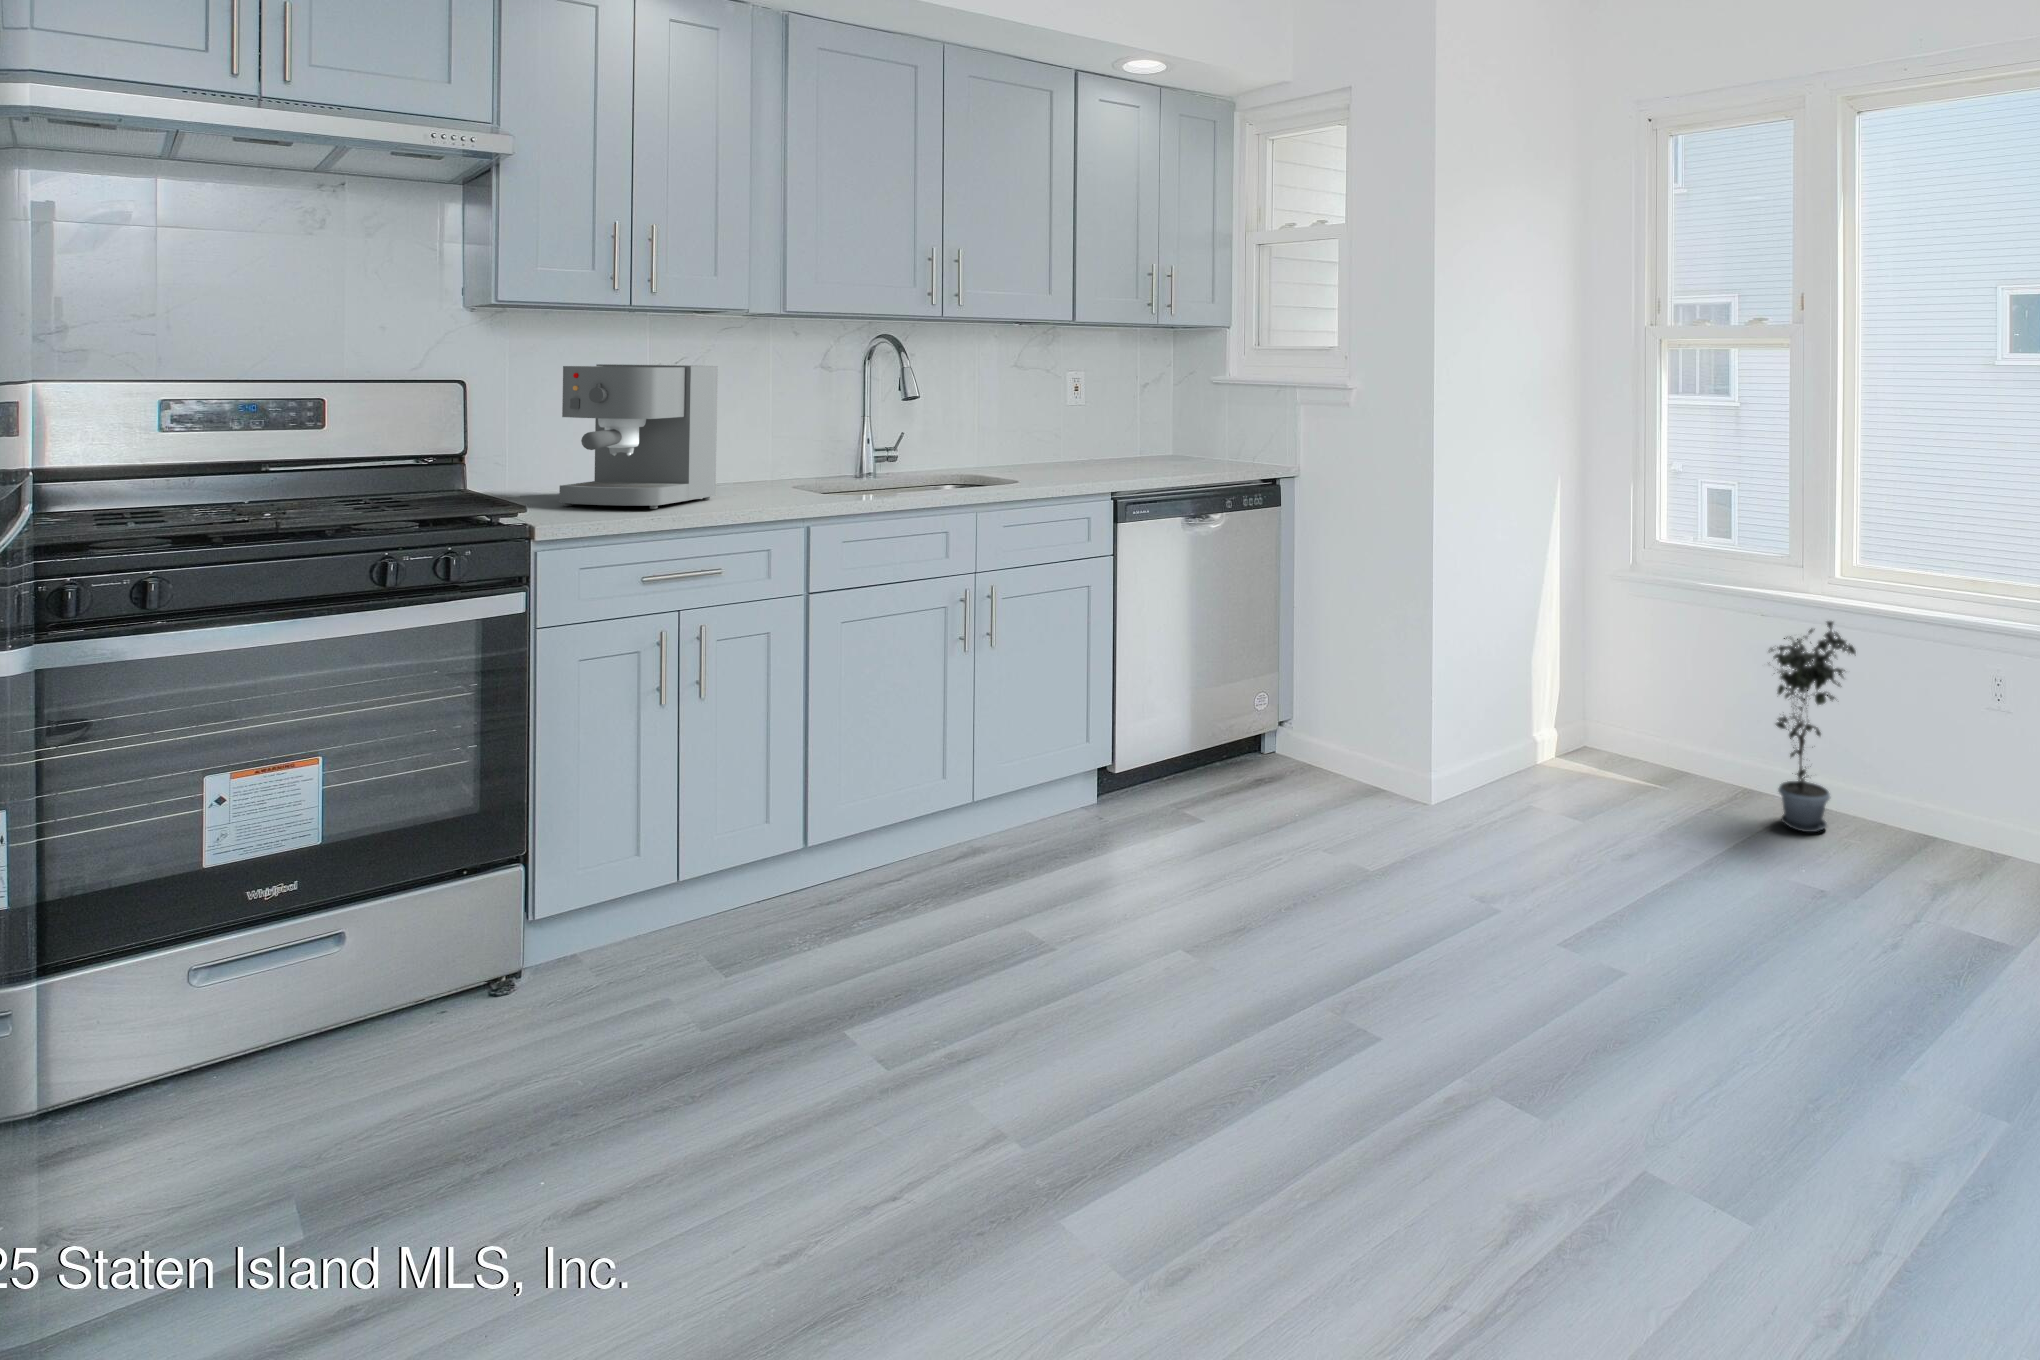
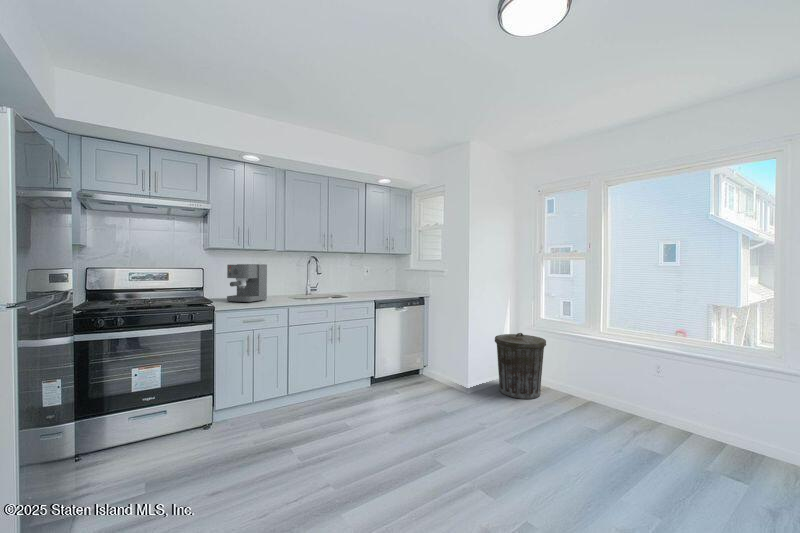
trash can: none [1520,594,1682,809] -> present [495,333,546,399]
potted plant: present [1769,621,1856,832] -> none [573,344,604,411]

